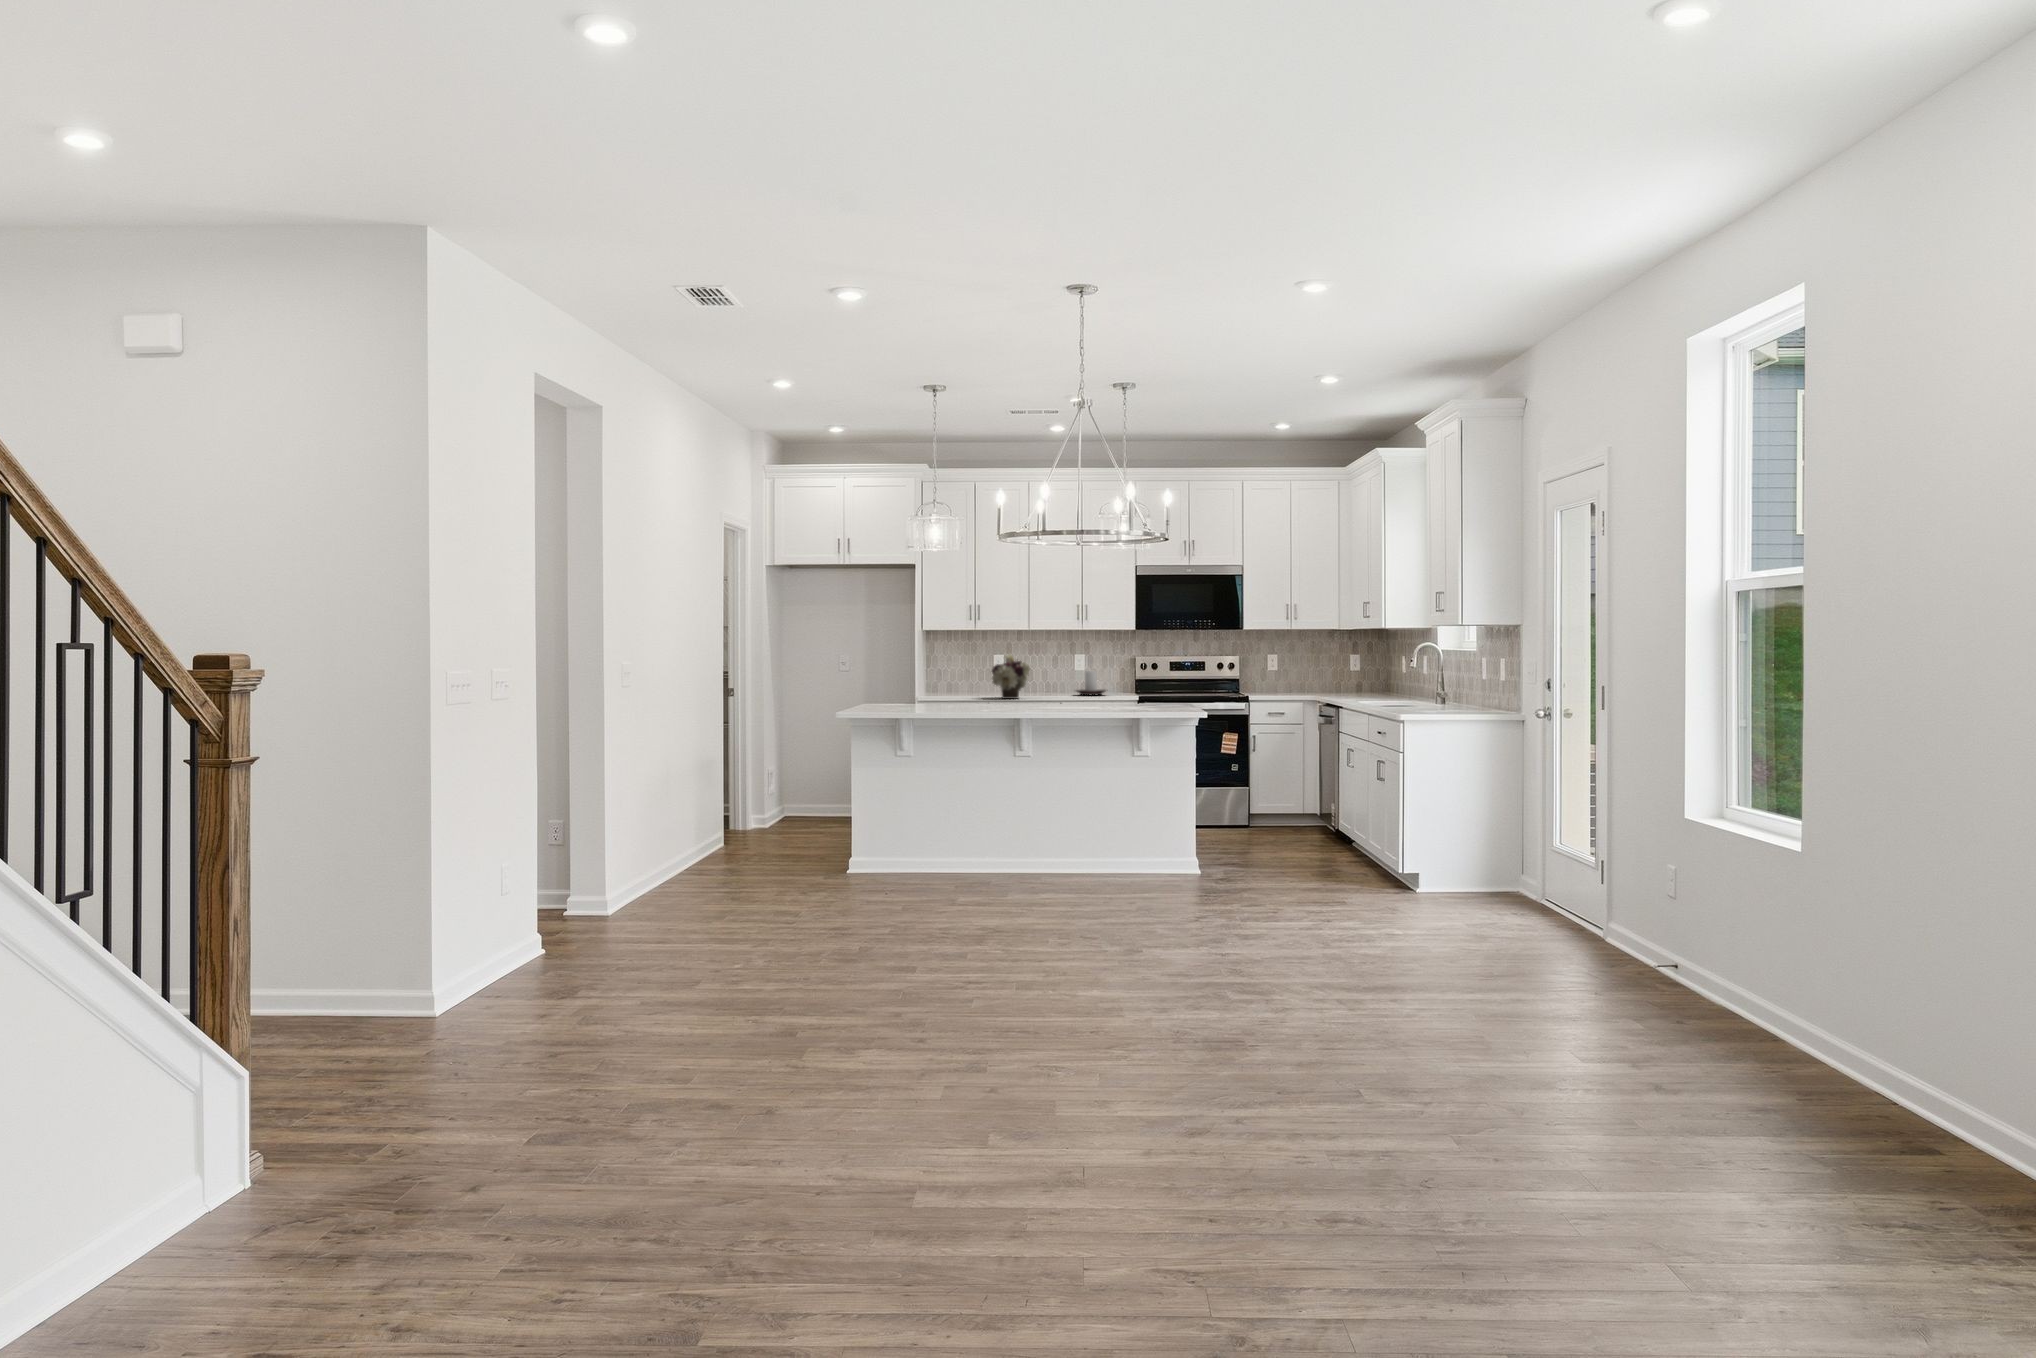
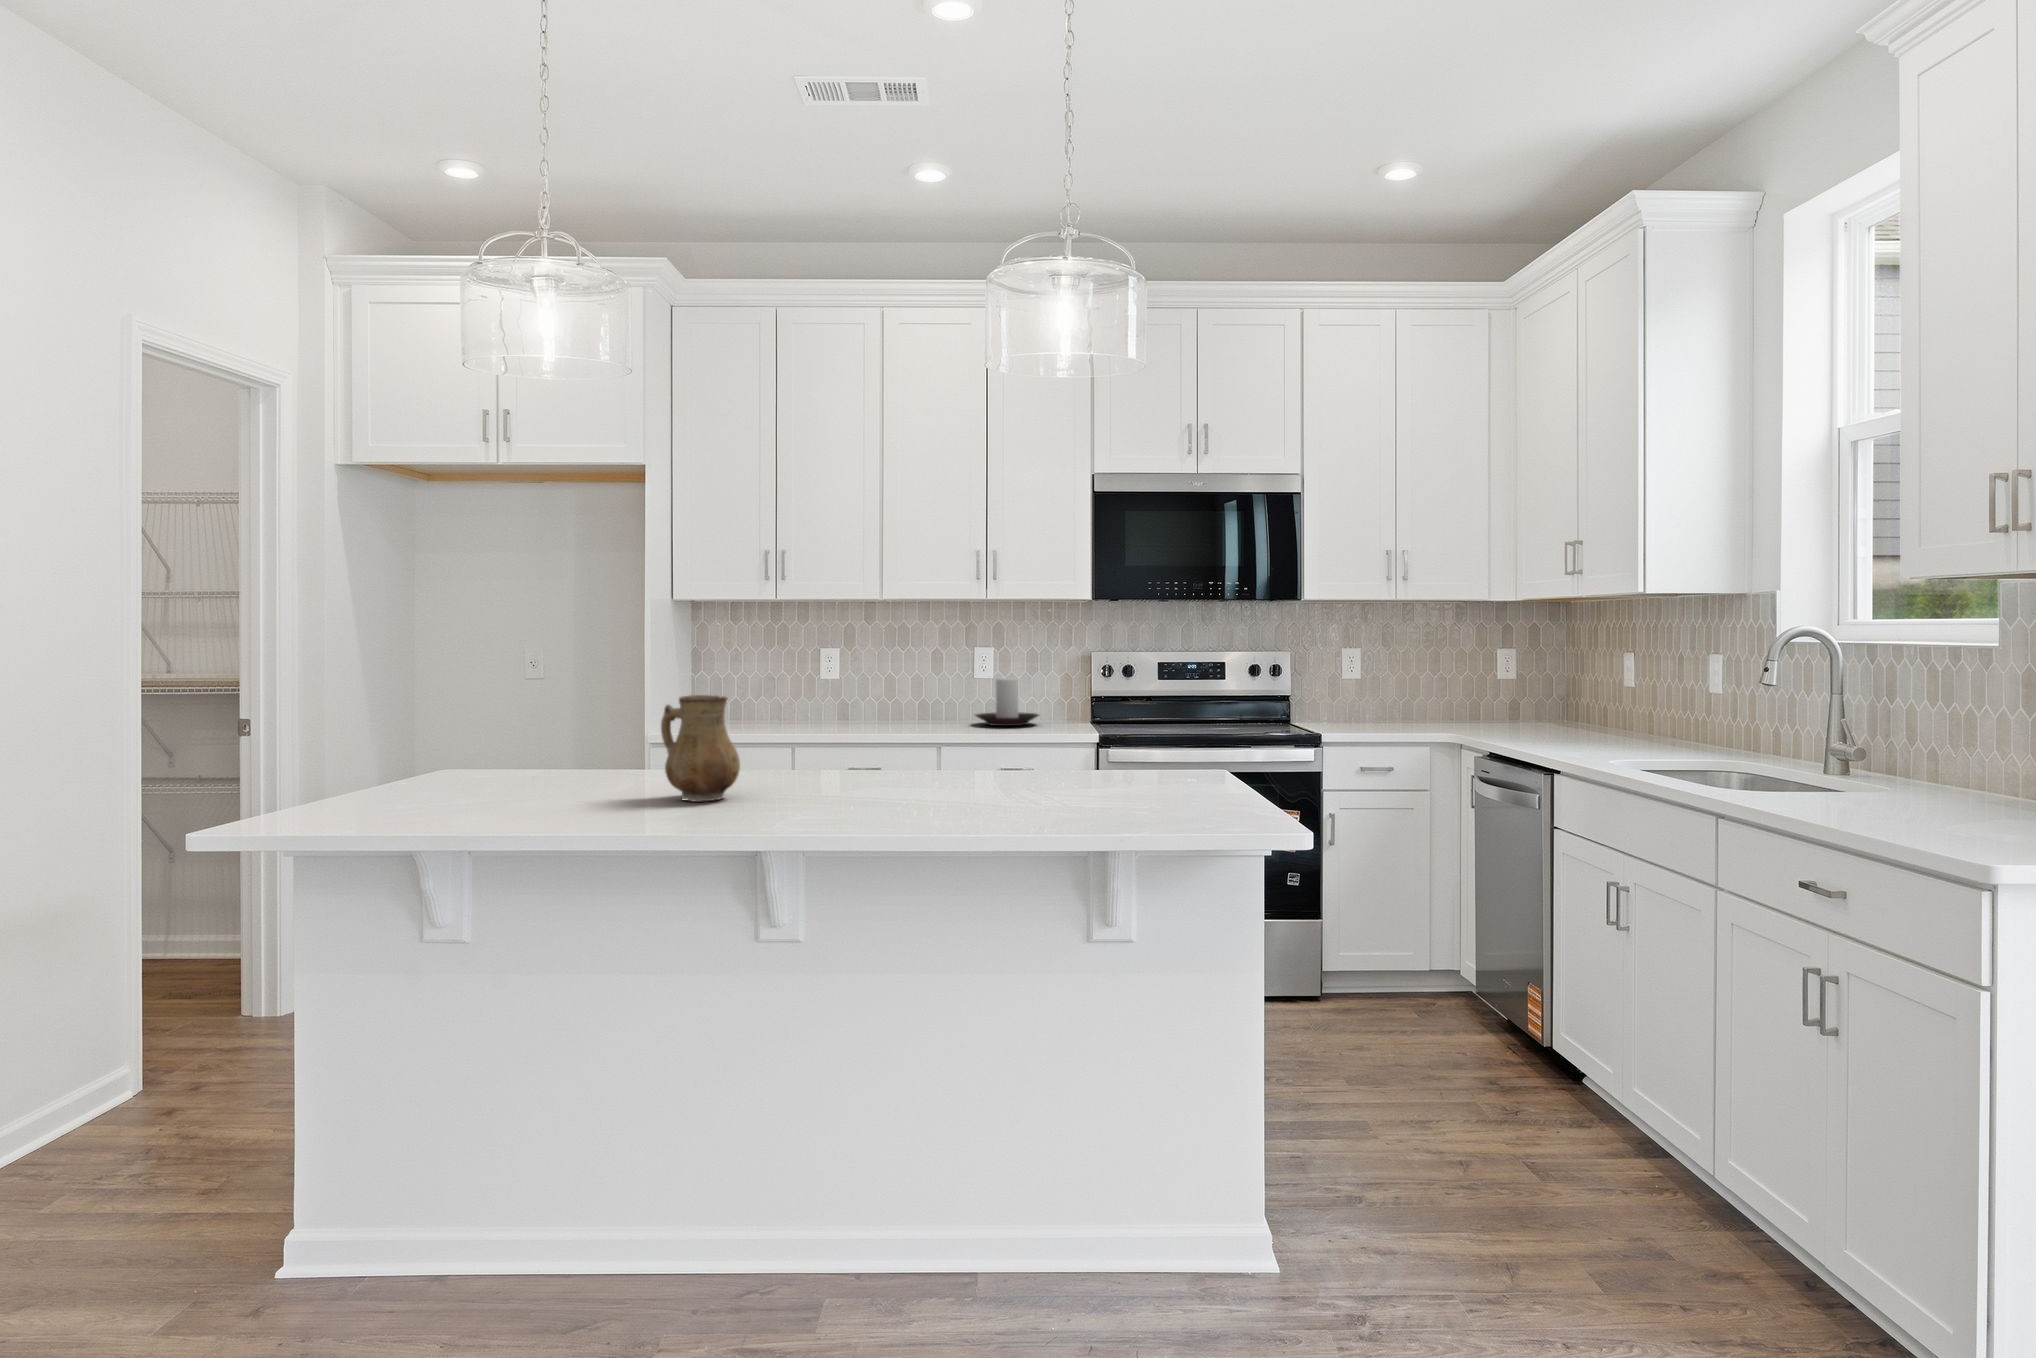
flower arrangement: present [991,655,1030,699] -> none [801,649,882,740]
ceramic pitcher: none [955,667,989,710] -> present [661,695,740,801]

